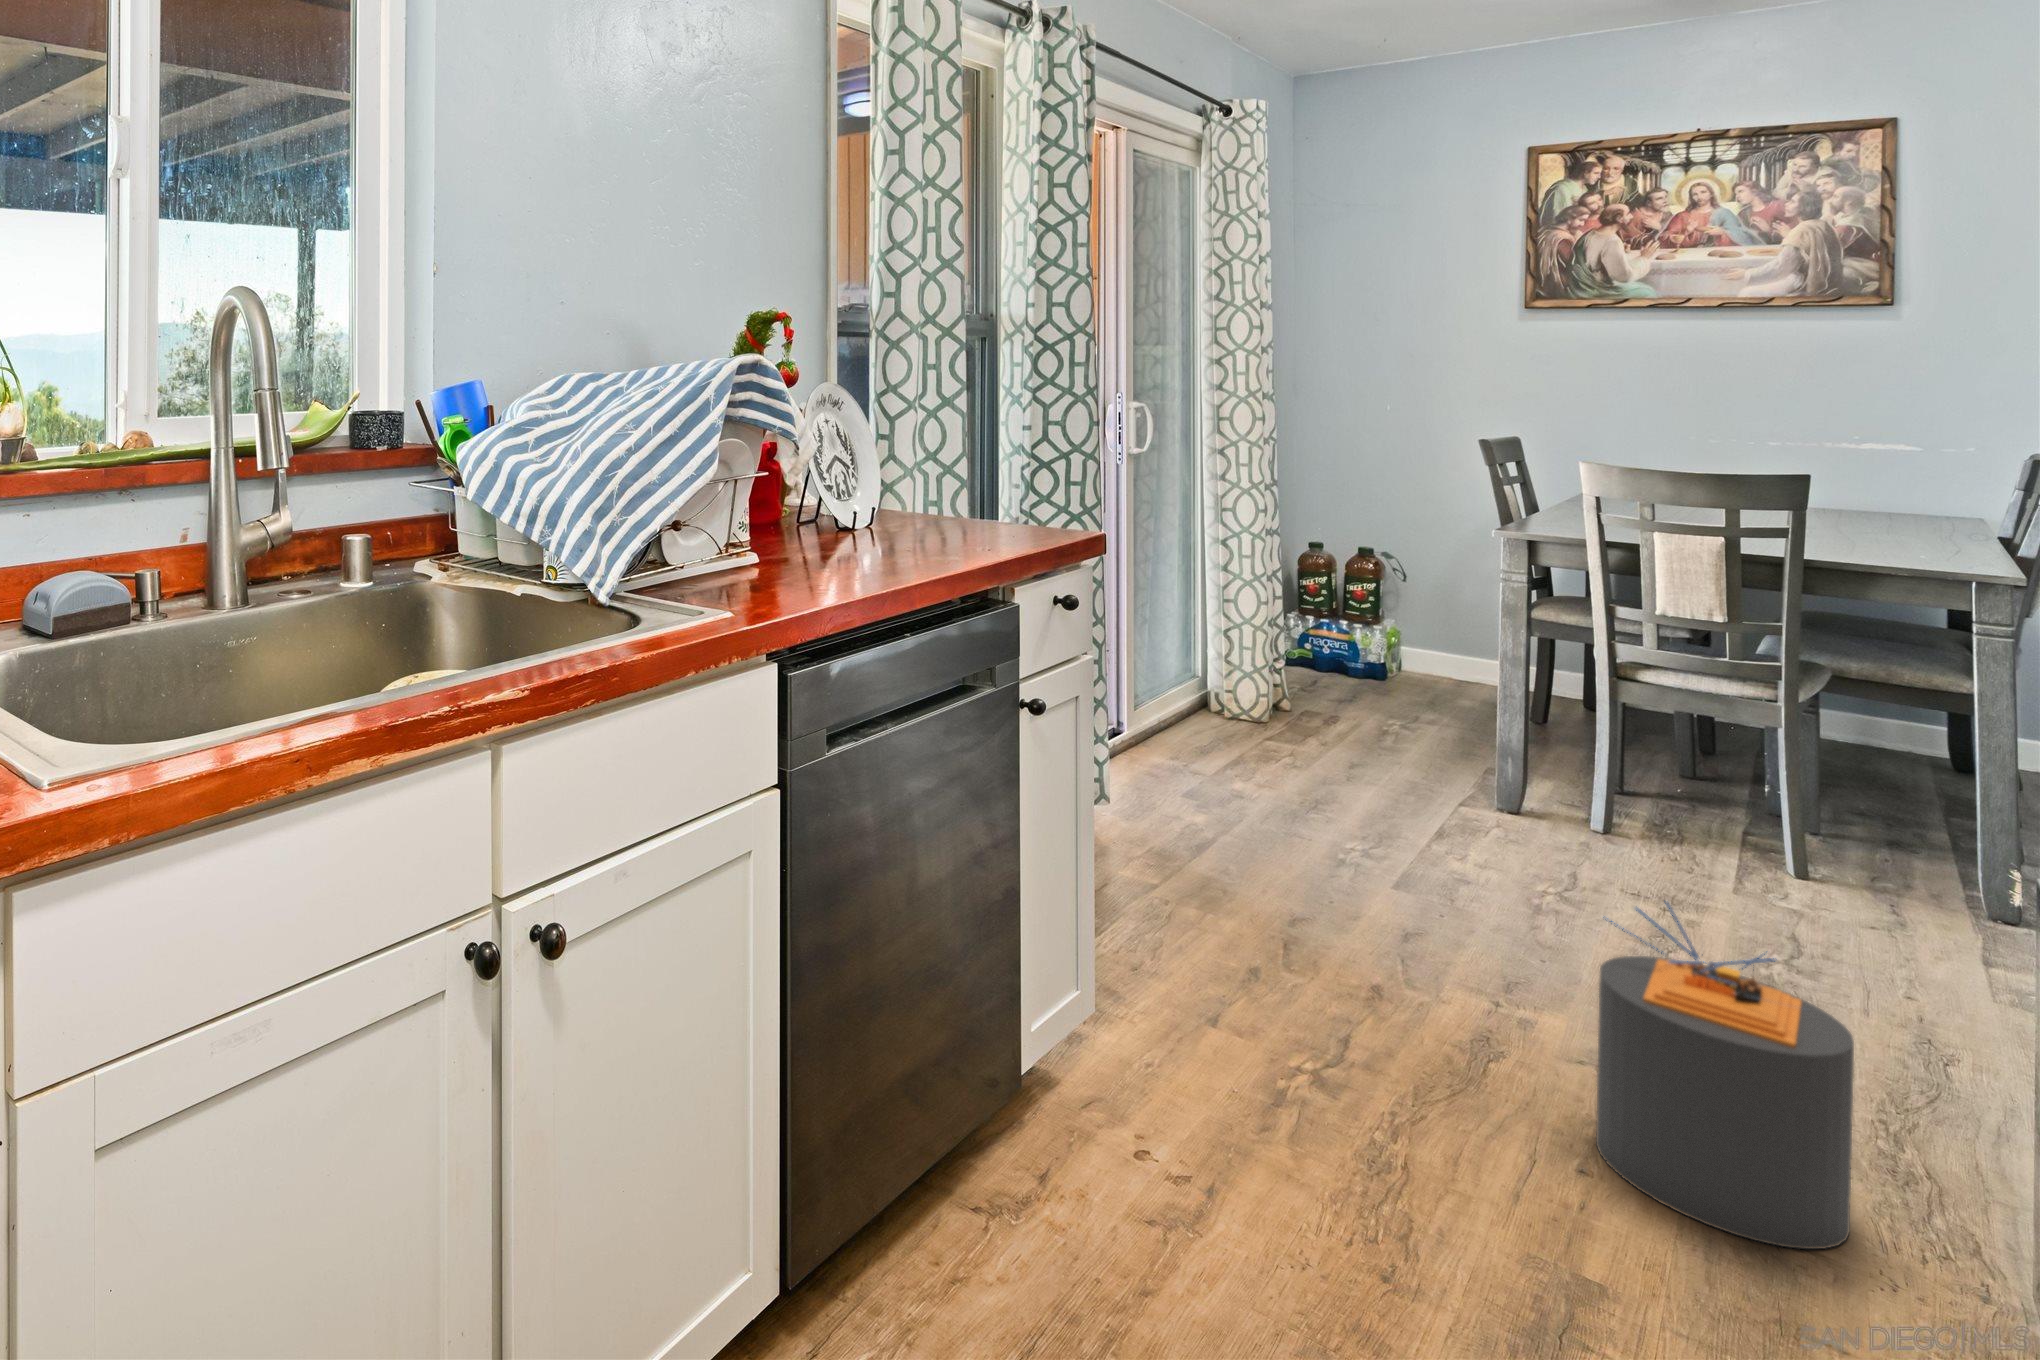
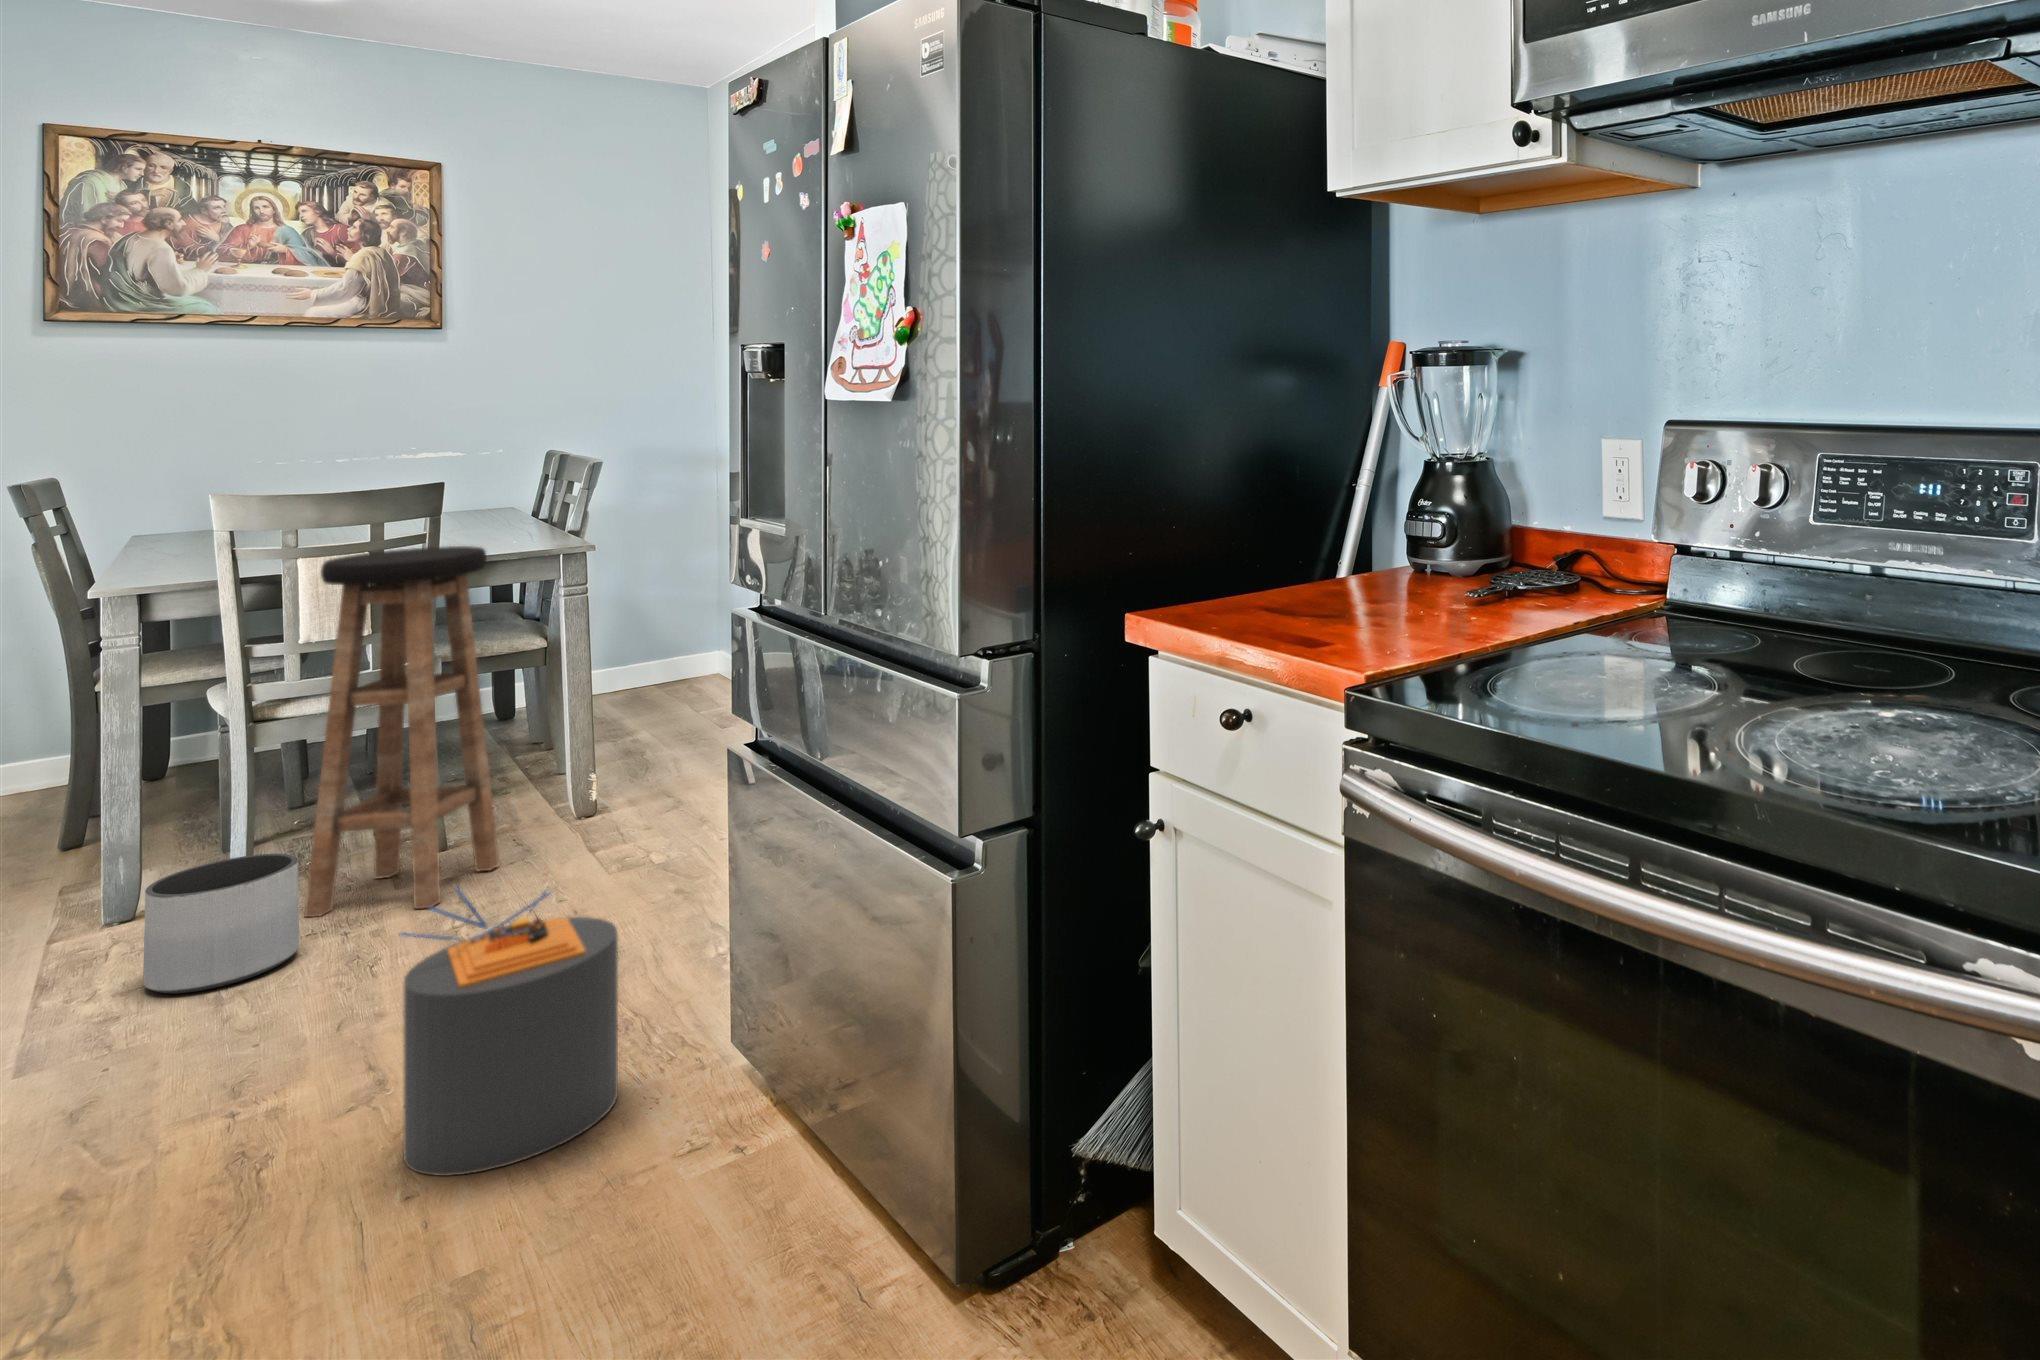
bar stool: none [1638,541,1858,926] -> present [304,546,499,917]
planter: none [1490,783,1617,904] -> present [143,854,299,994]

